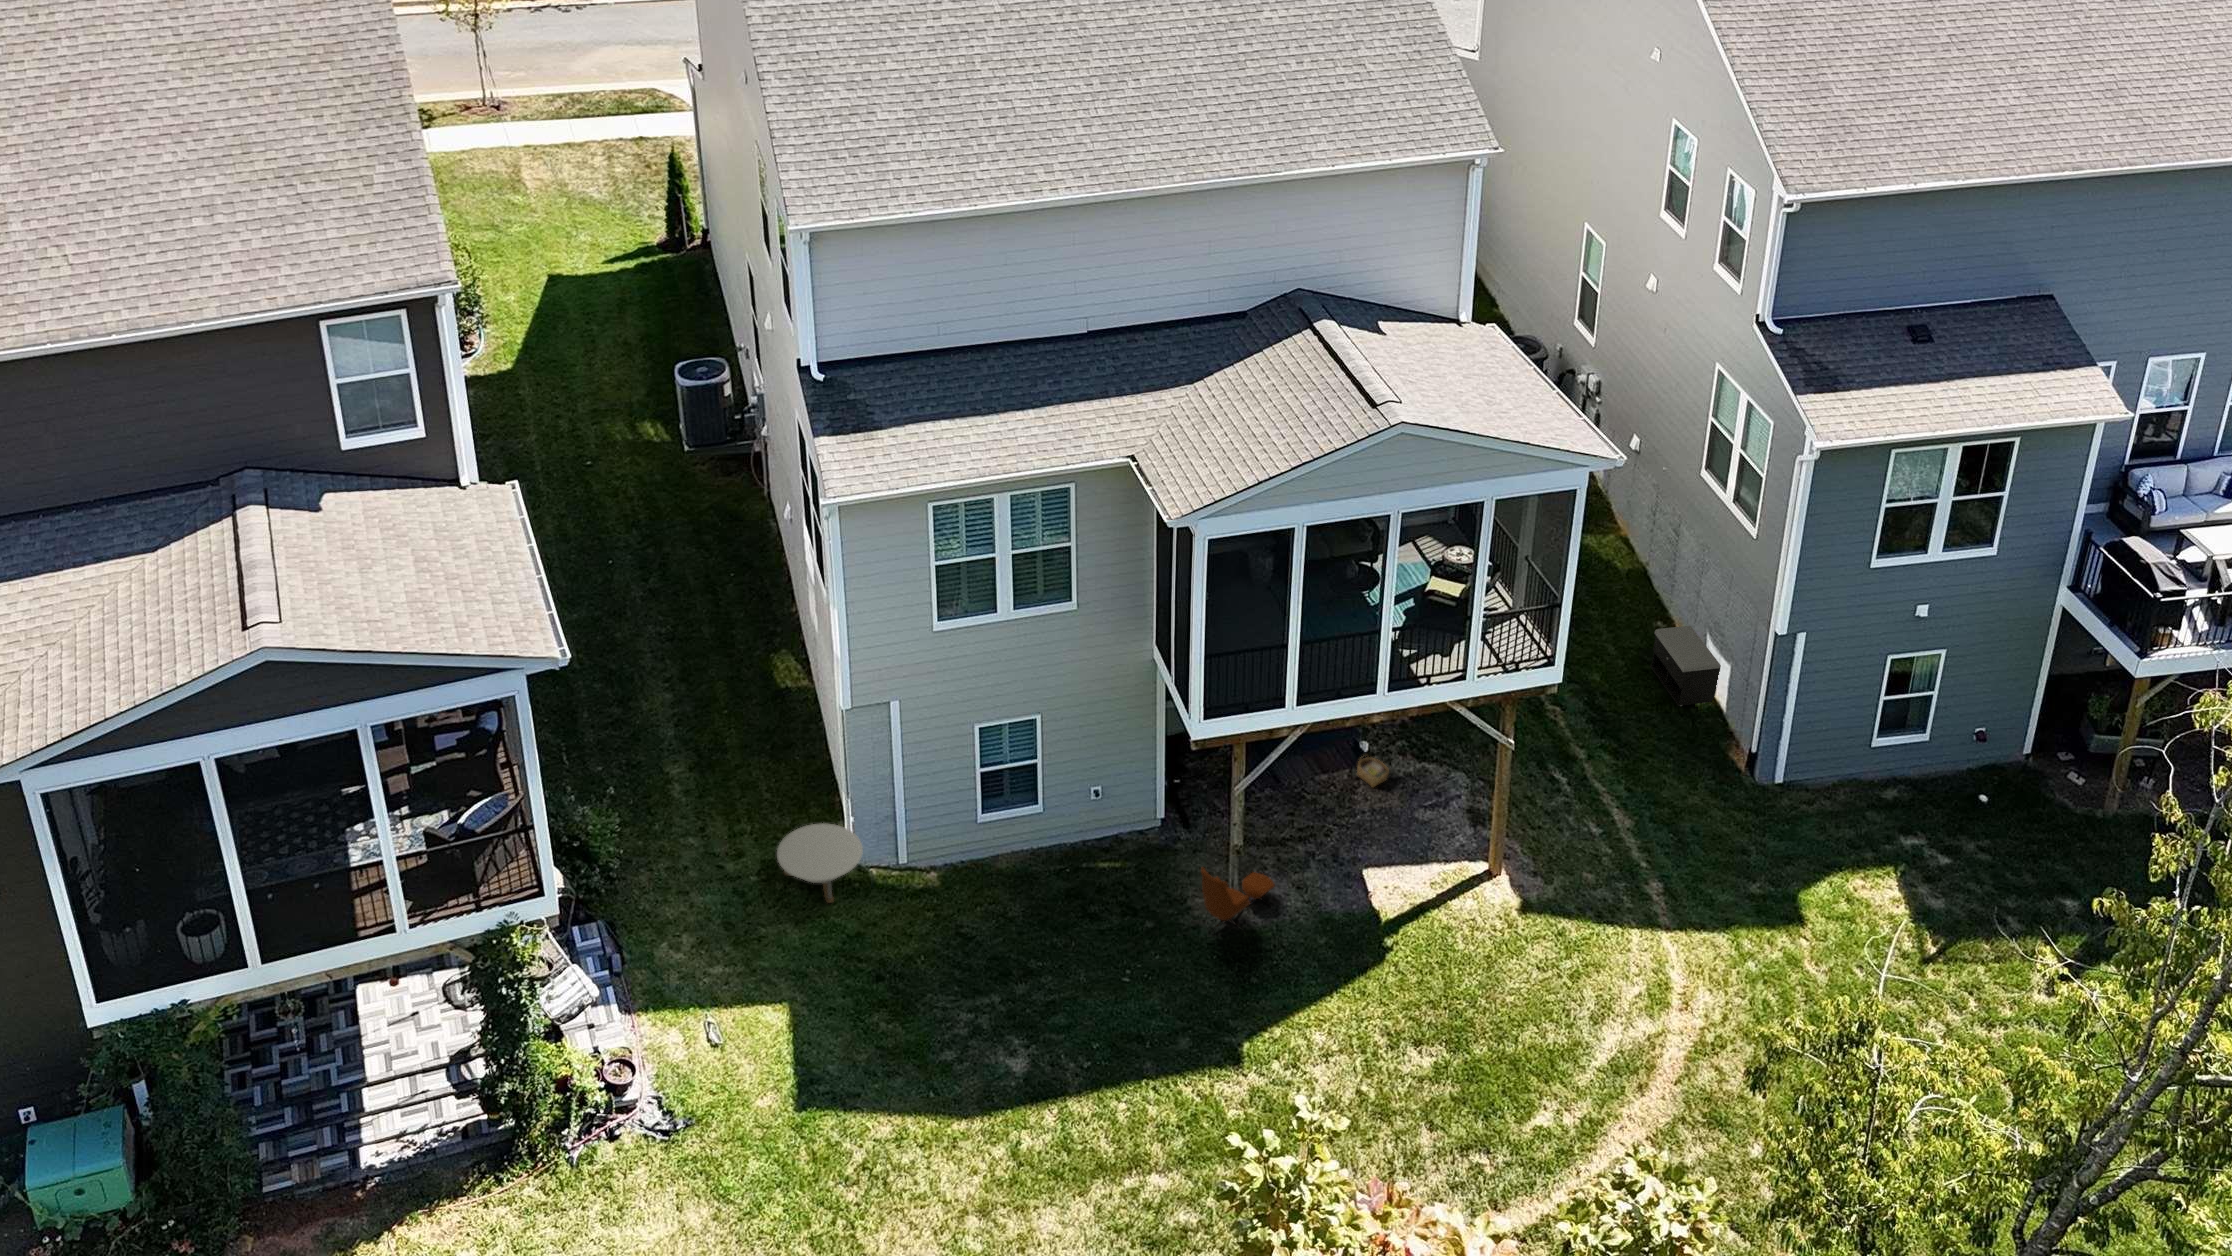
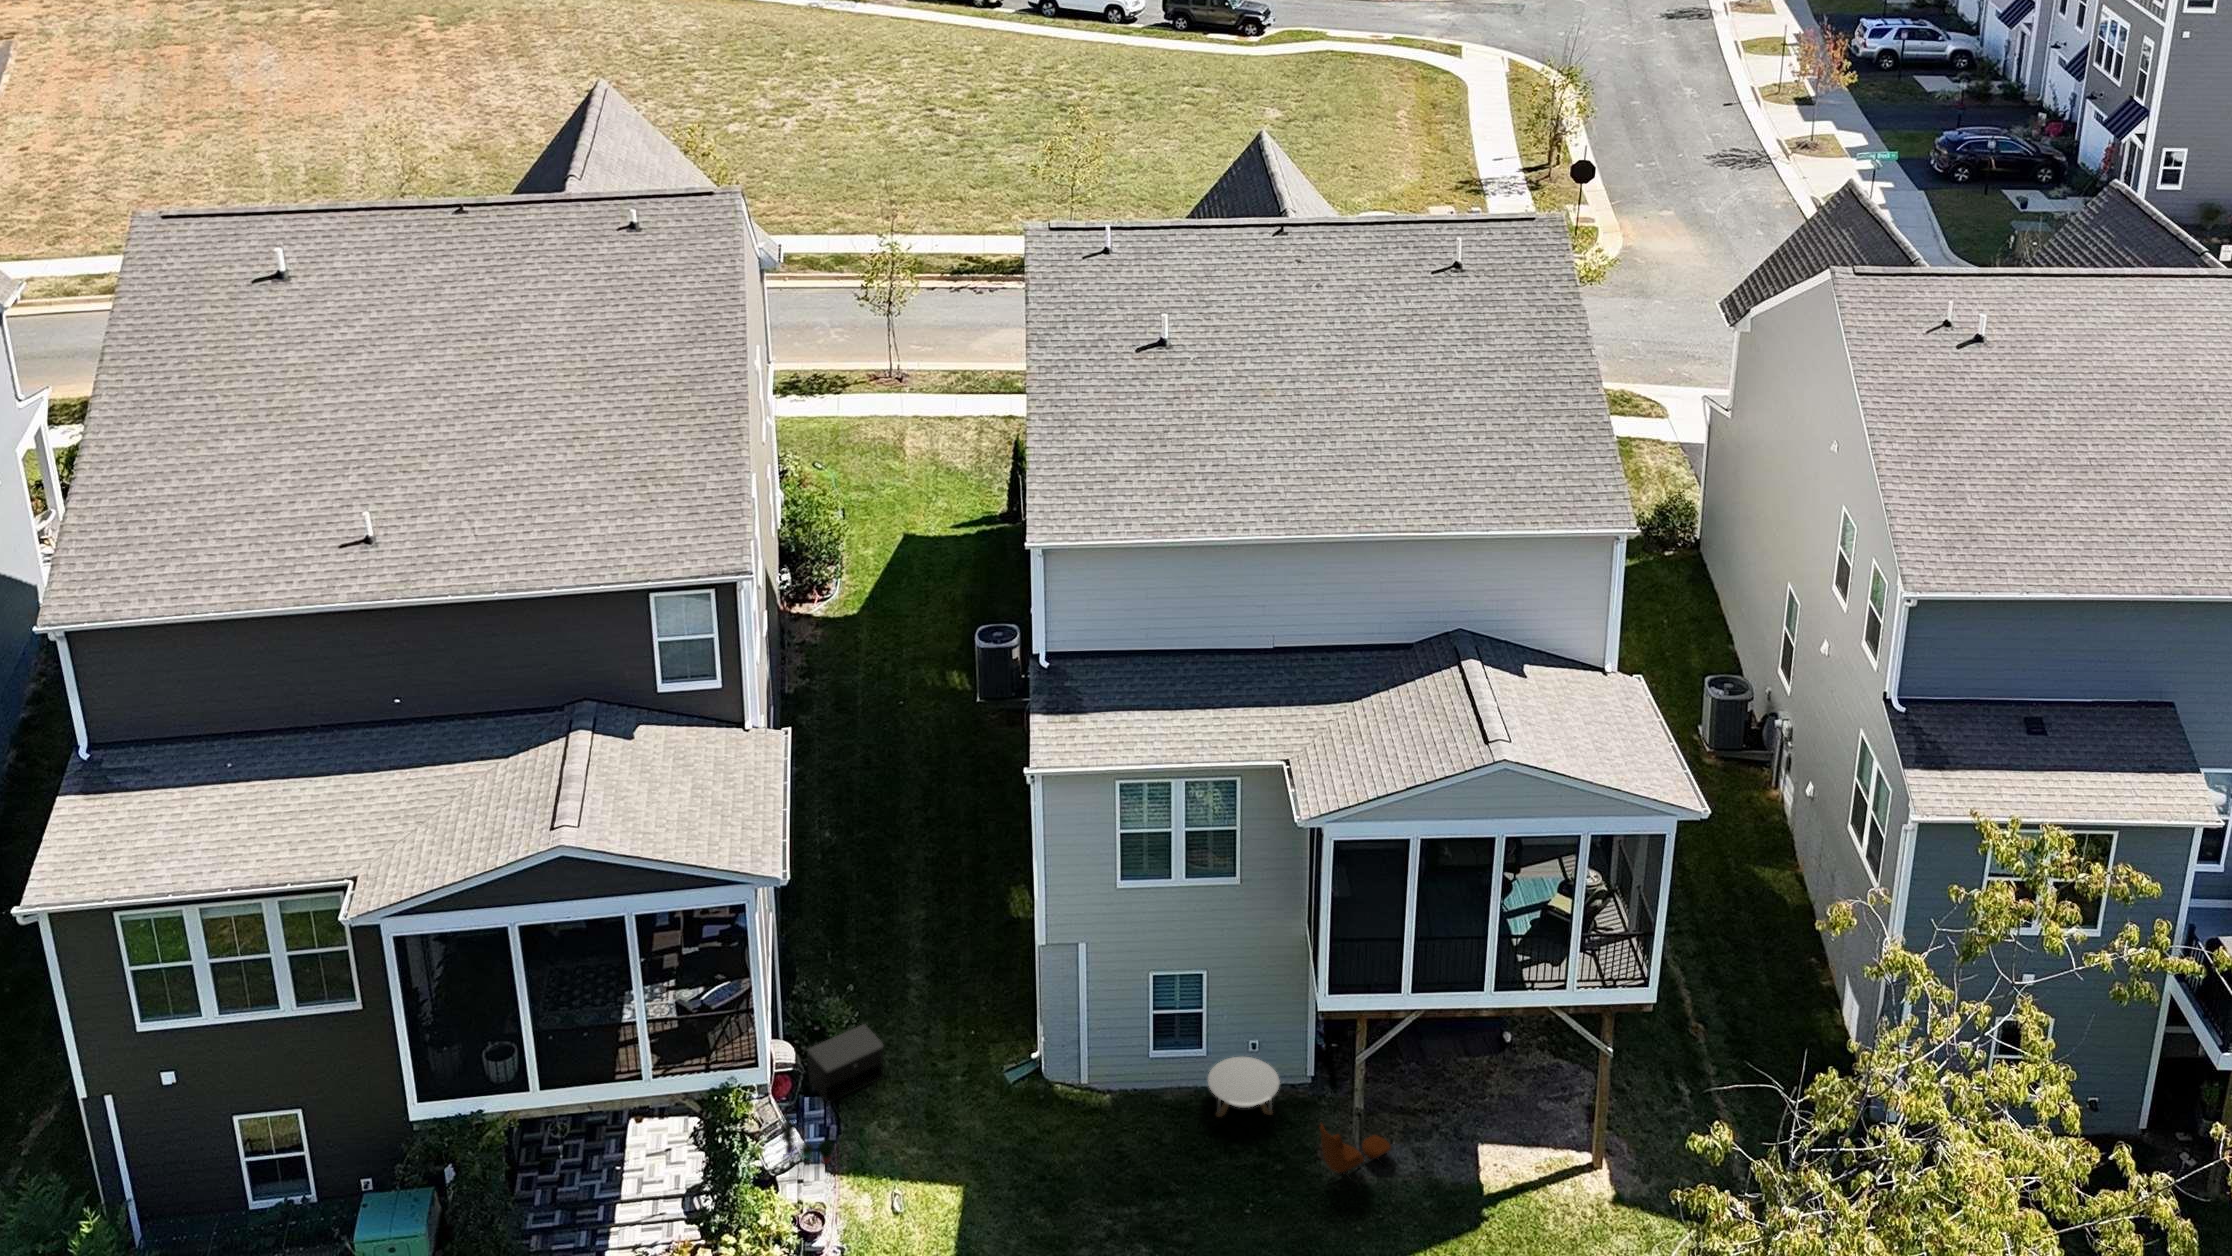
storage bench: present [1650,626,1721,706] -> present [808,1024,883,1103]
woven basket: present [1357,756,1389,788] -> none [1493,1045,1521,1075]
round table: present [777,823,863,903] -> present [1208,1057,1279,1117]
potted plant: none [555,948,629,998] -> present [780,1116,834,1164]

